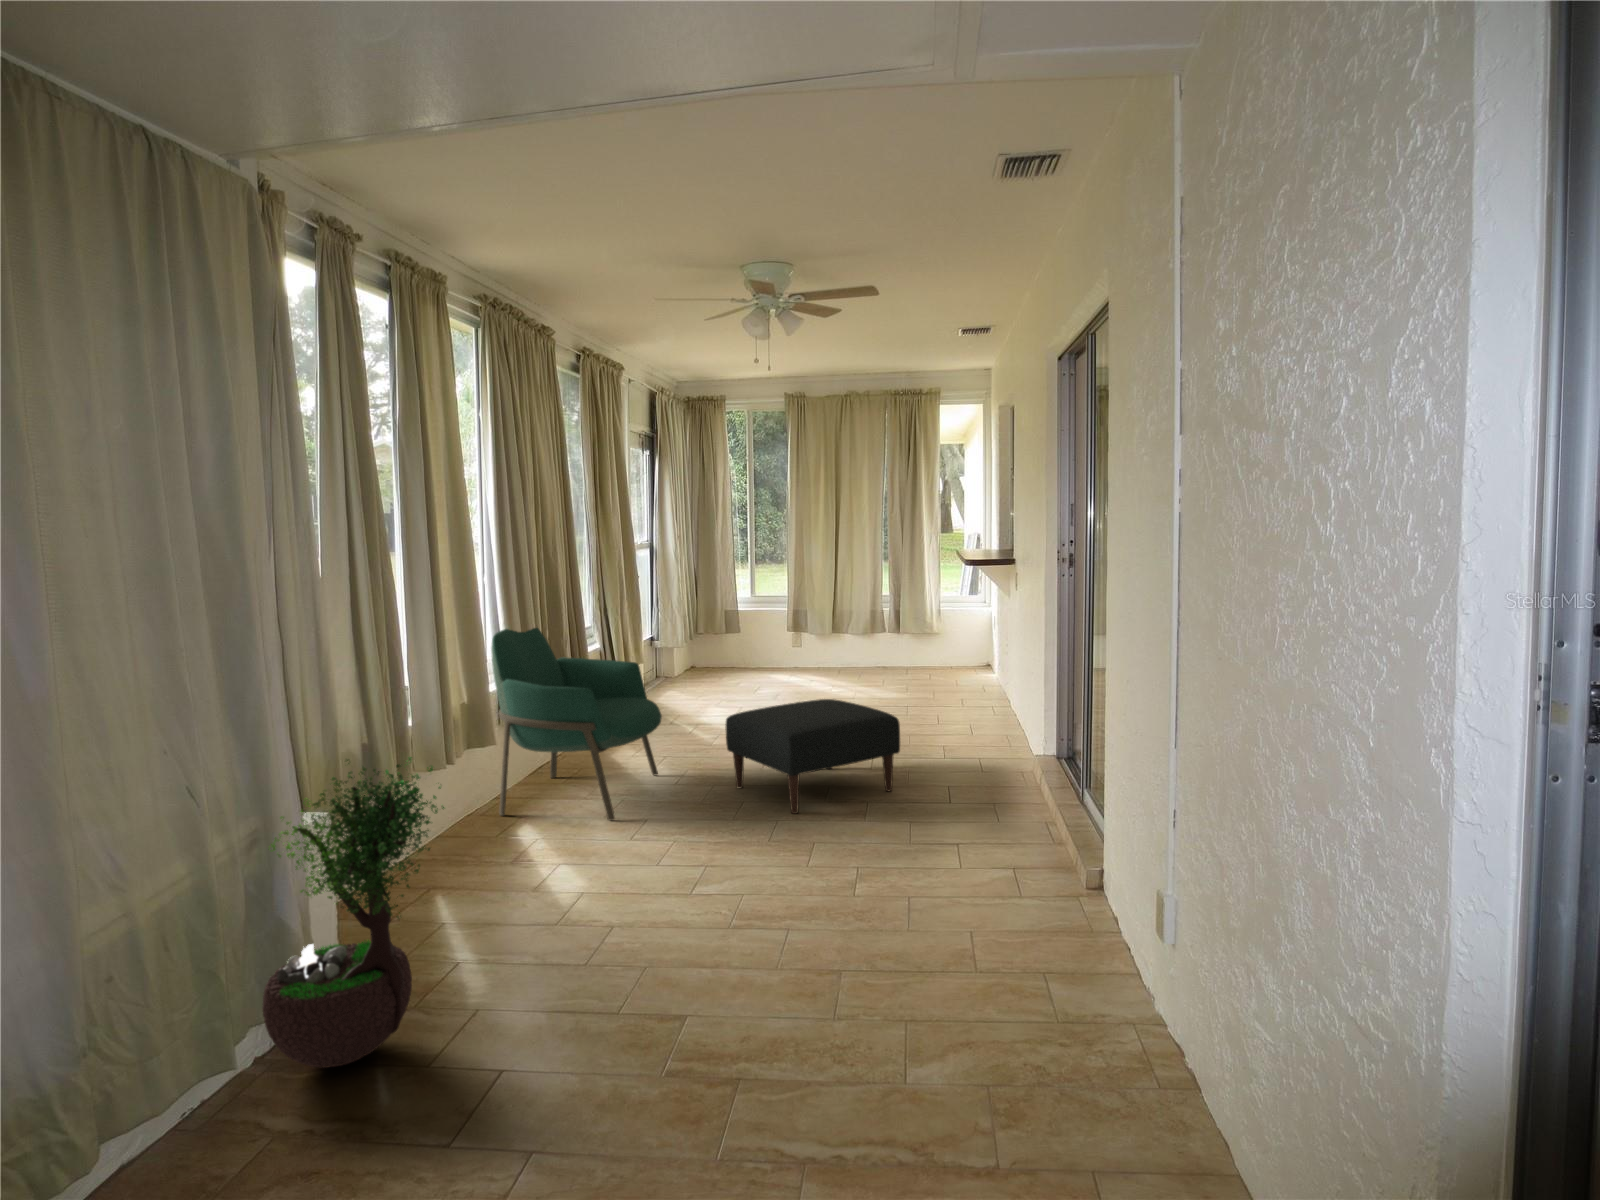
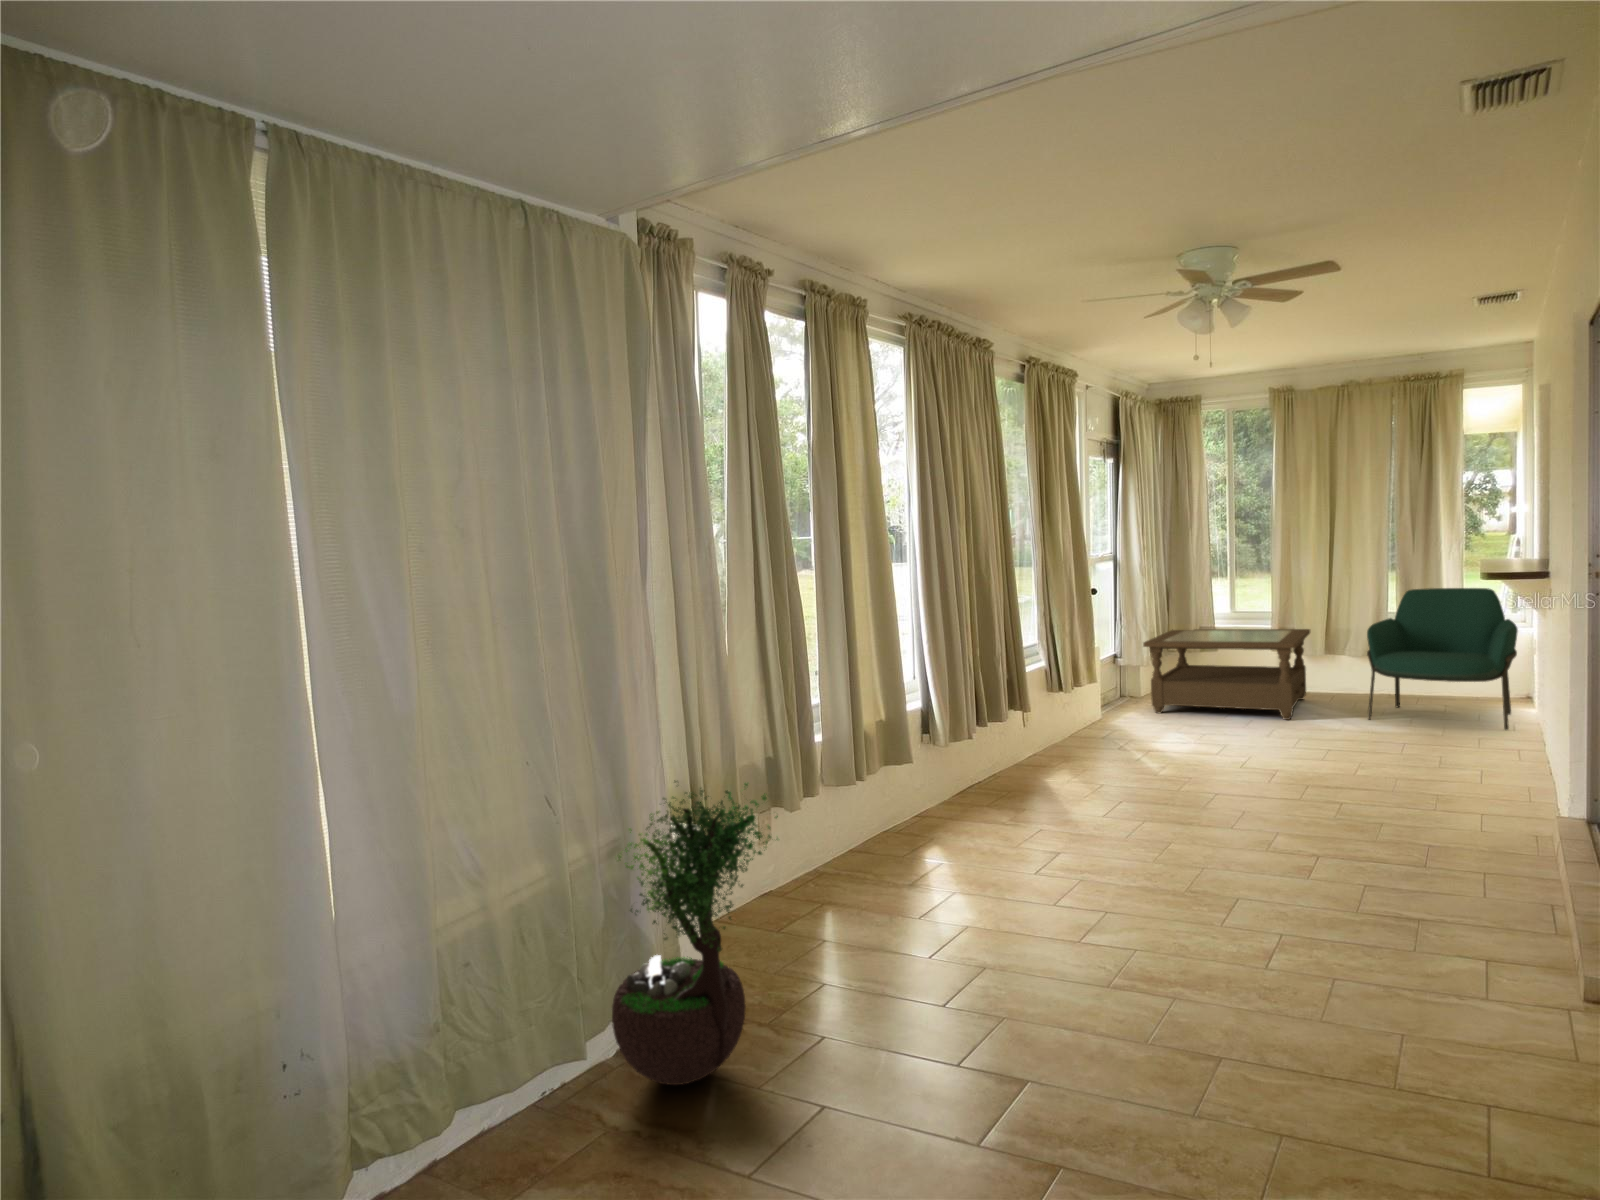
coffee table: none [679,607,808,687] -> present [1143,629,1310,720]
armchair: present [491,628,662,820] -> present [1367,588,1518,730]
ottoman: present [725,699,900,814] -> none [1165,747,1409,889]

